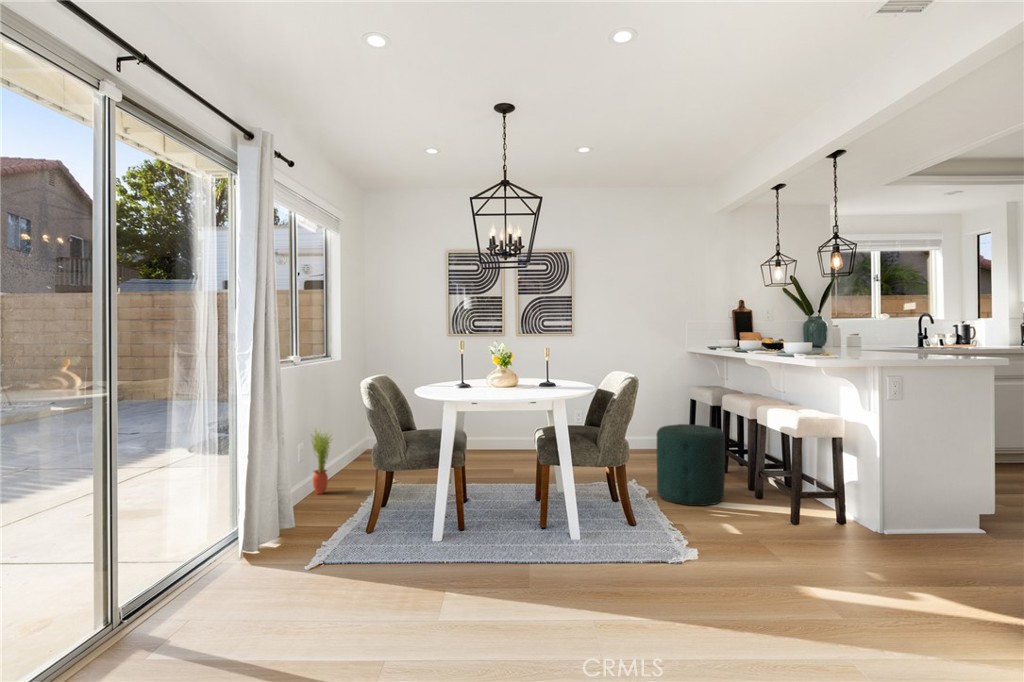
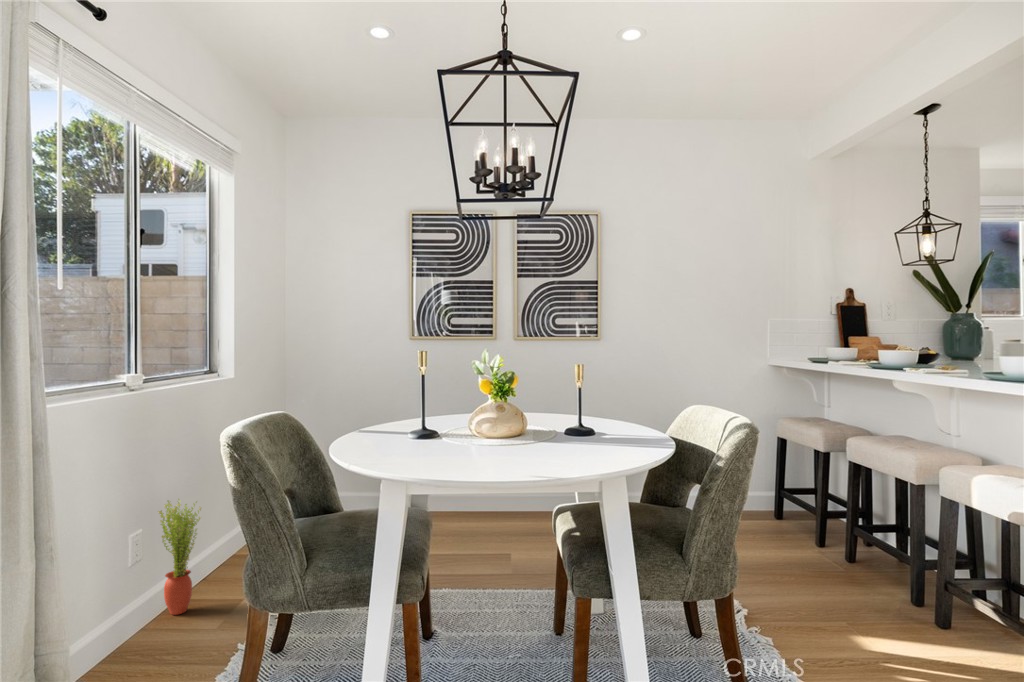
ottoman: present [657,424,725,506] -> none [763,493,890,649]

